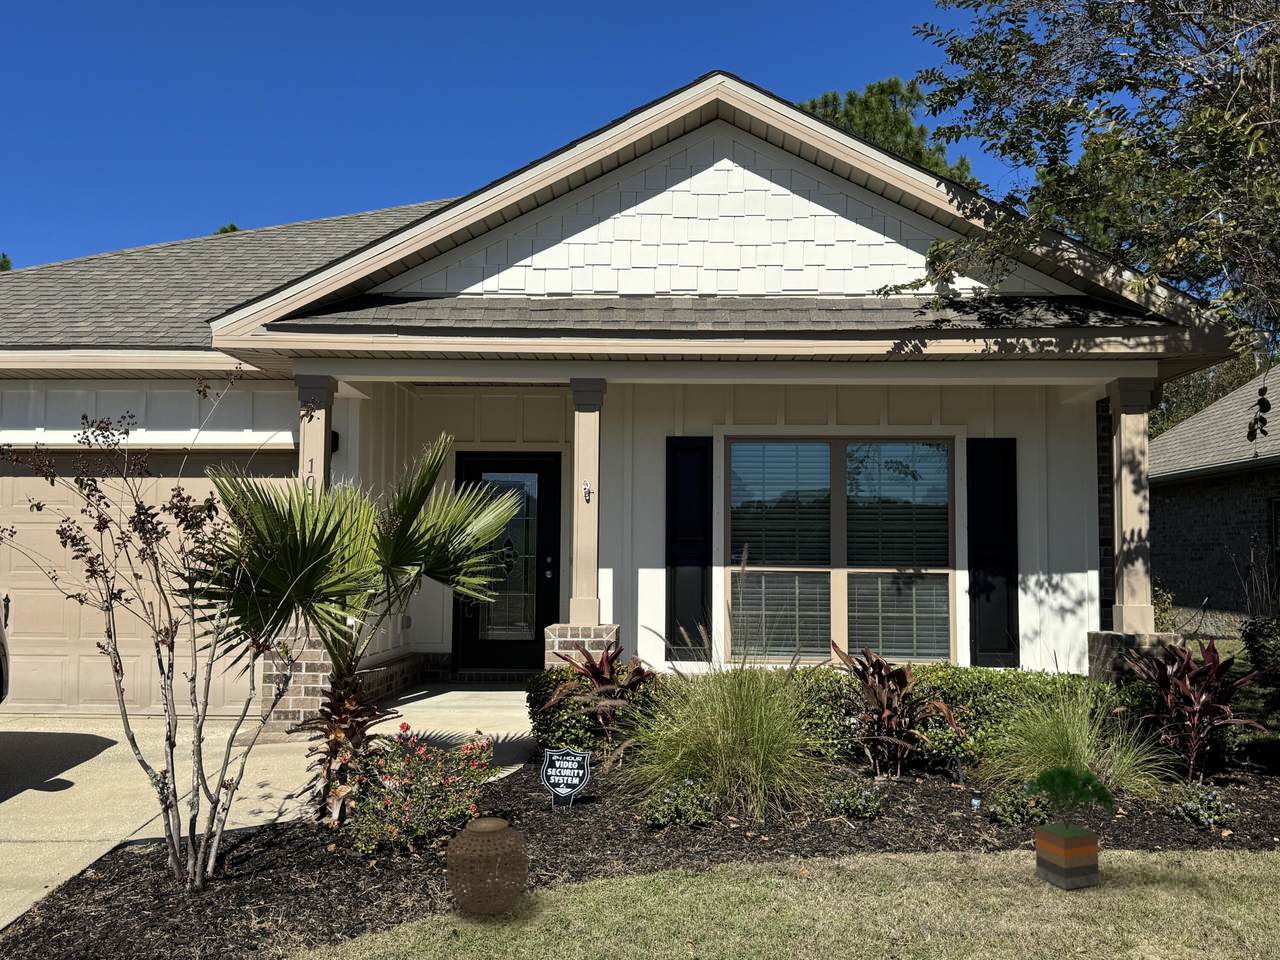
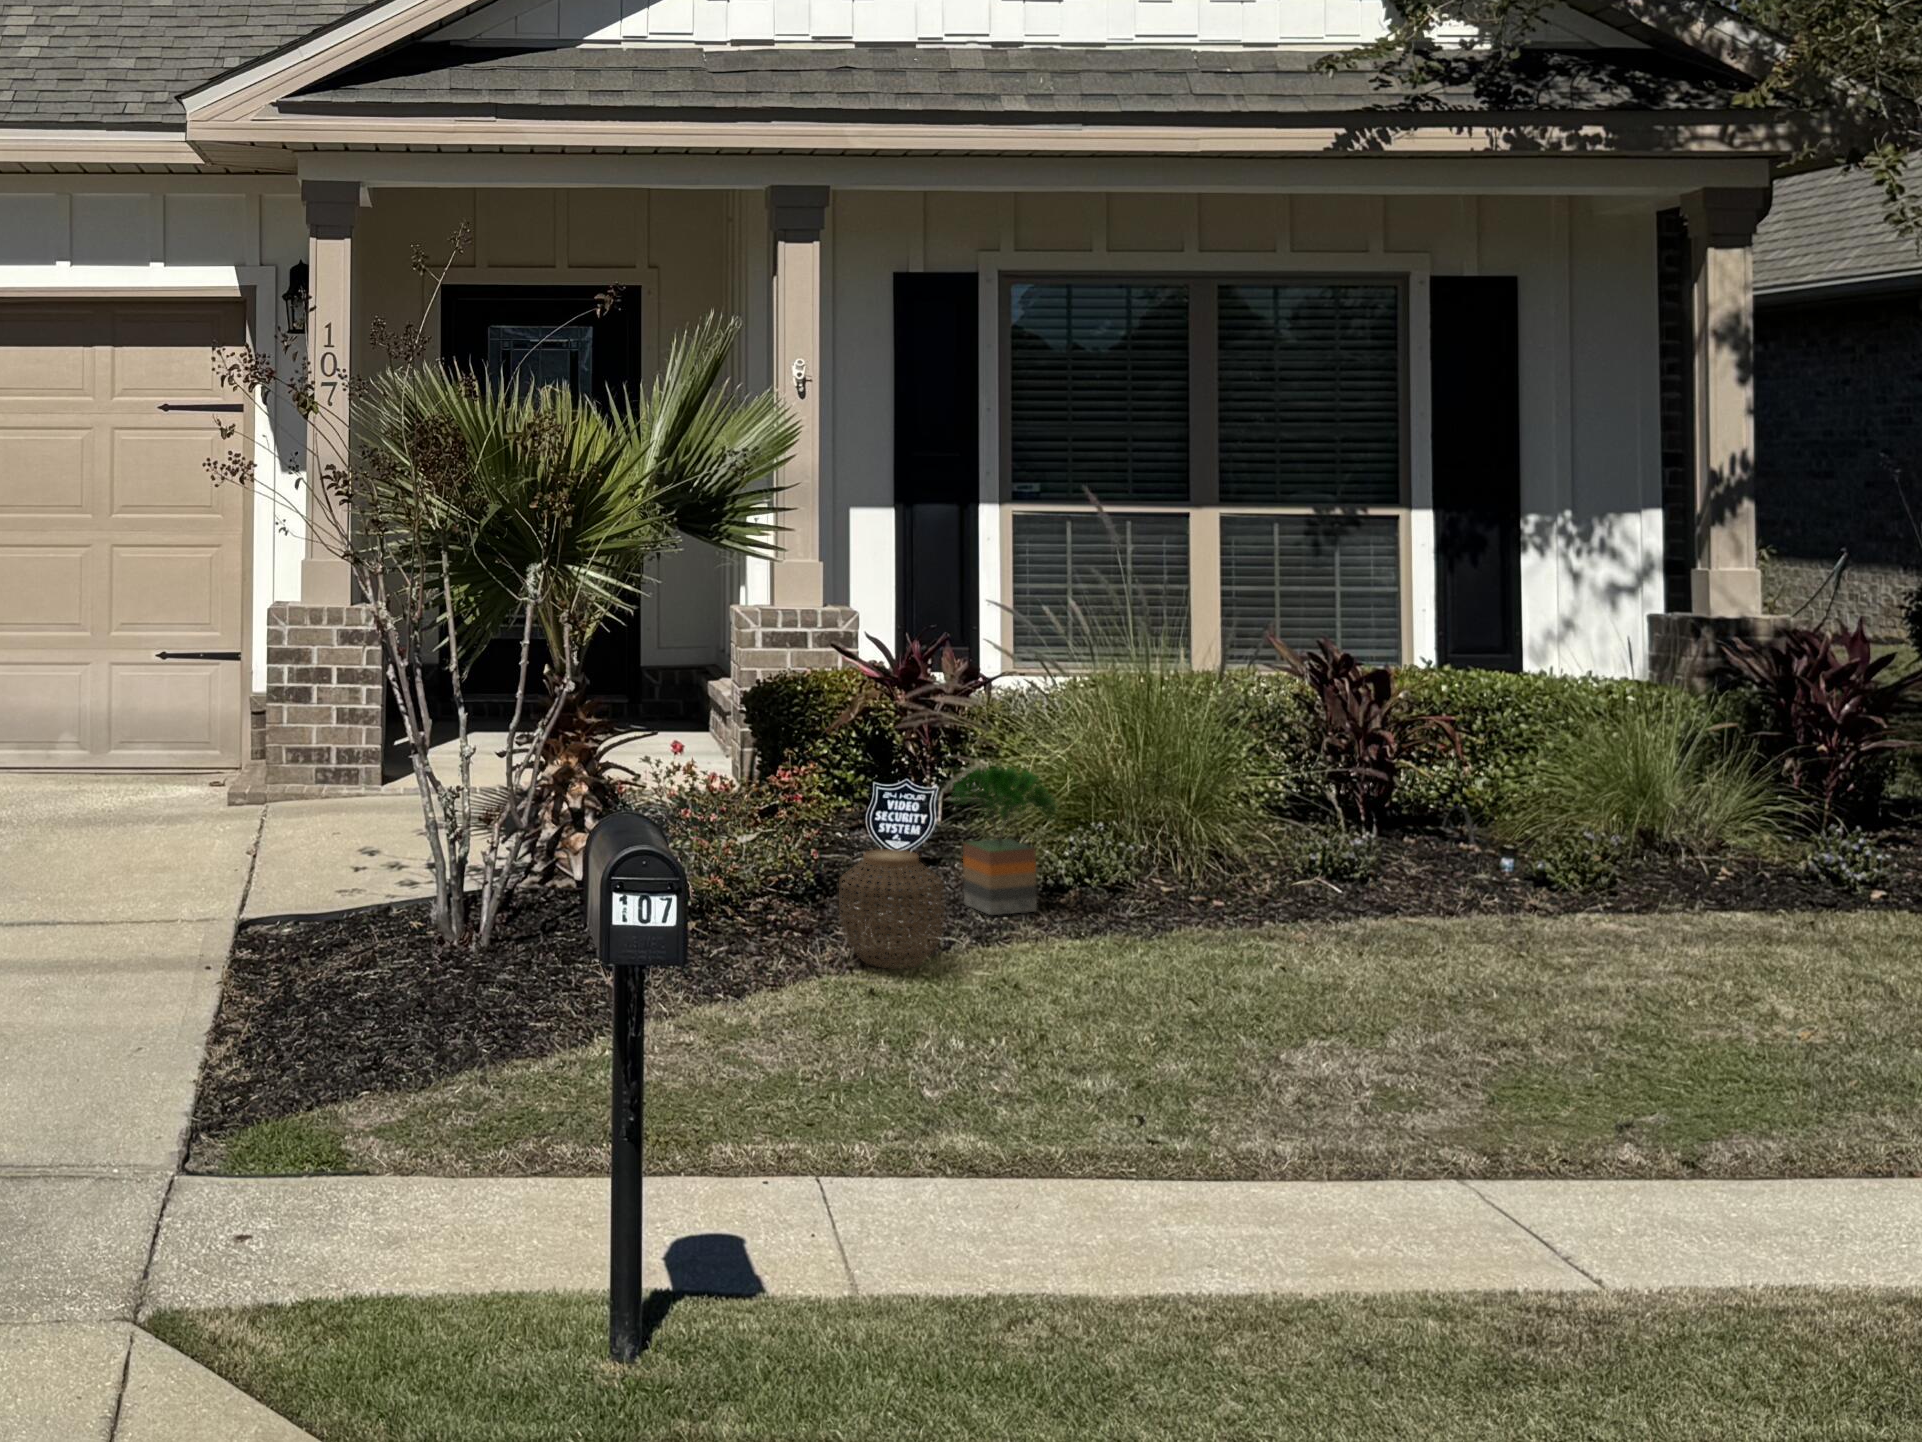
potted tree: present [1024,765,1117,889] -> present [955,766,1057,915]

